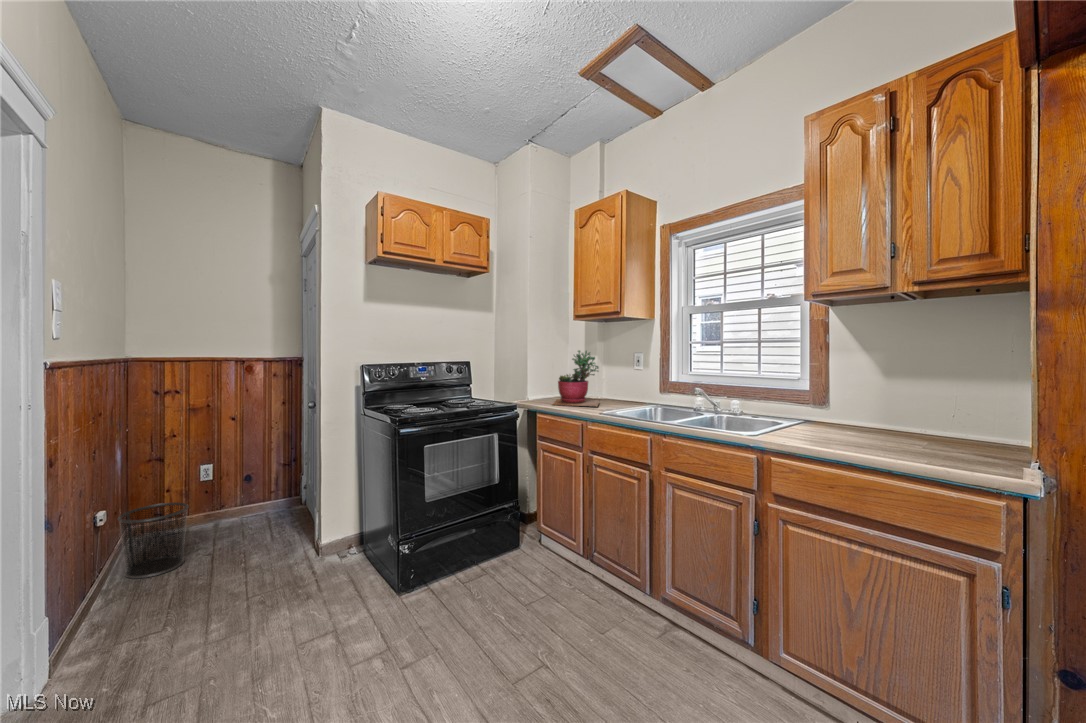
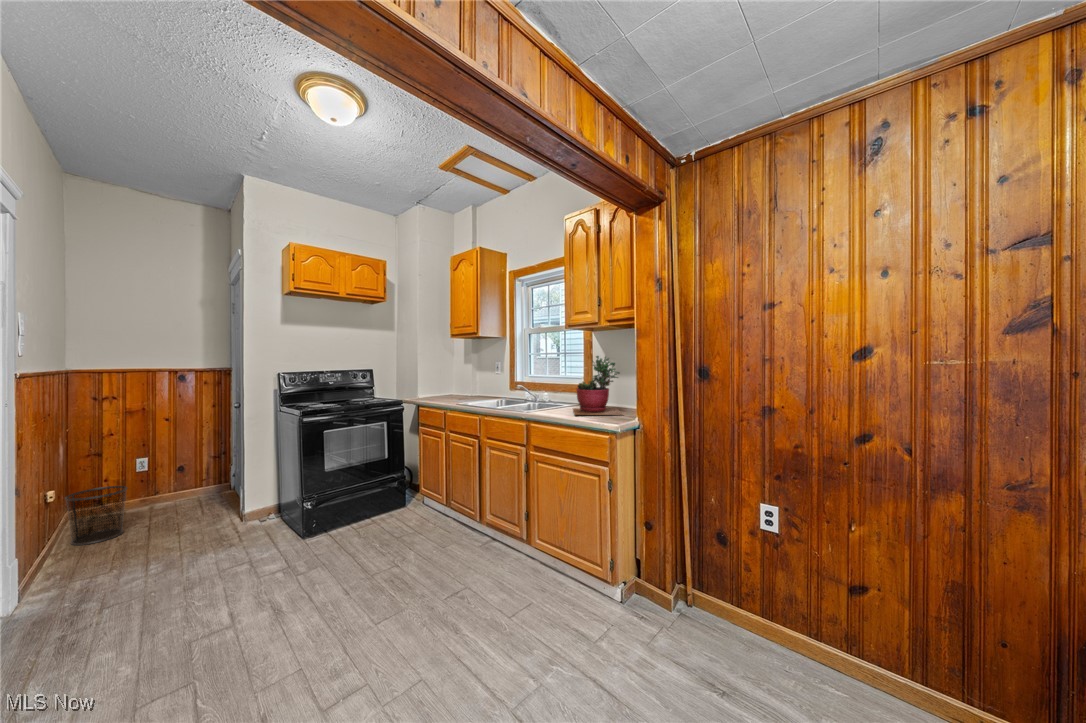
succulent plant: present [553,350,599,406] -> present [573,356,623,415]

